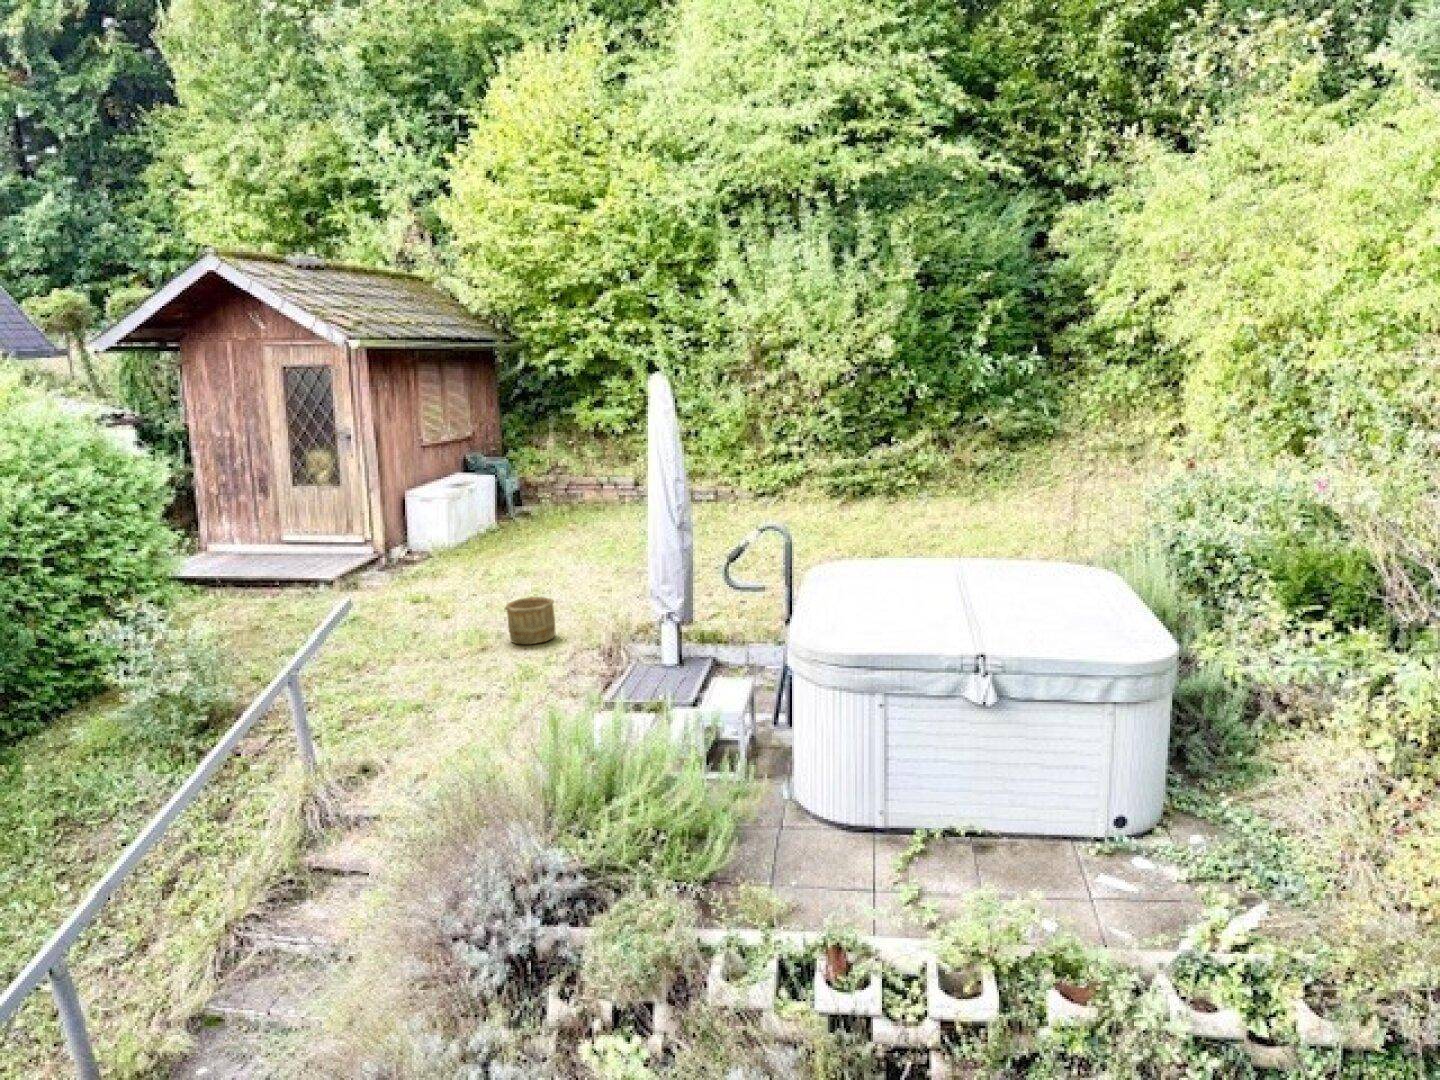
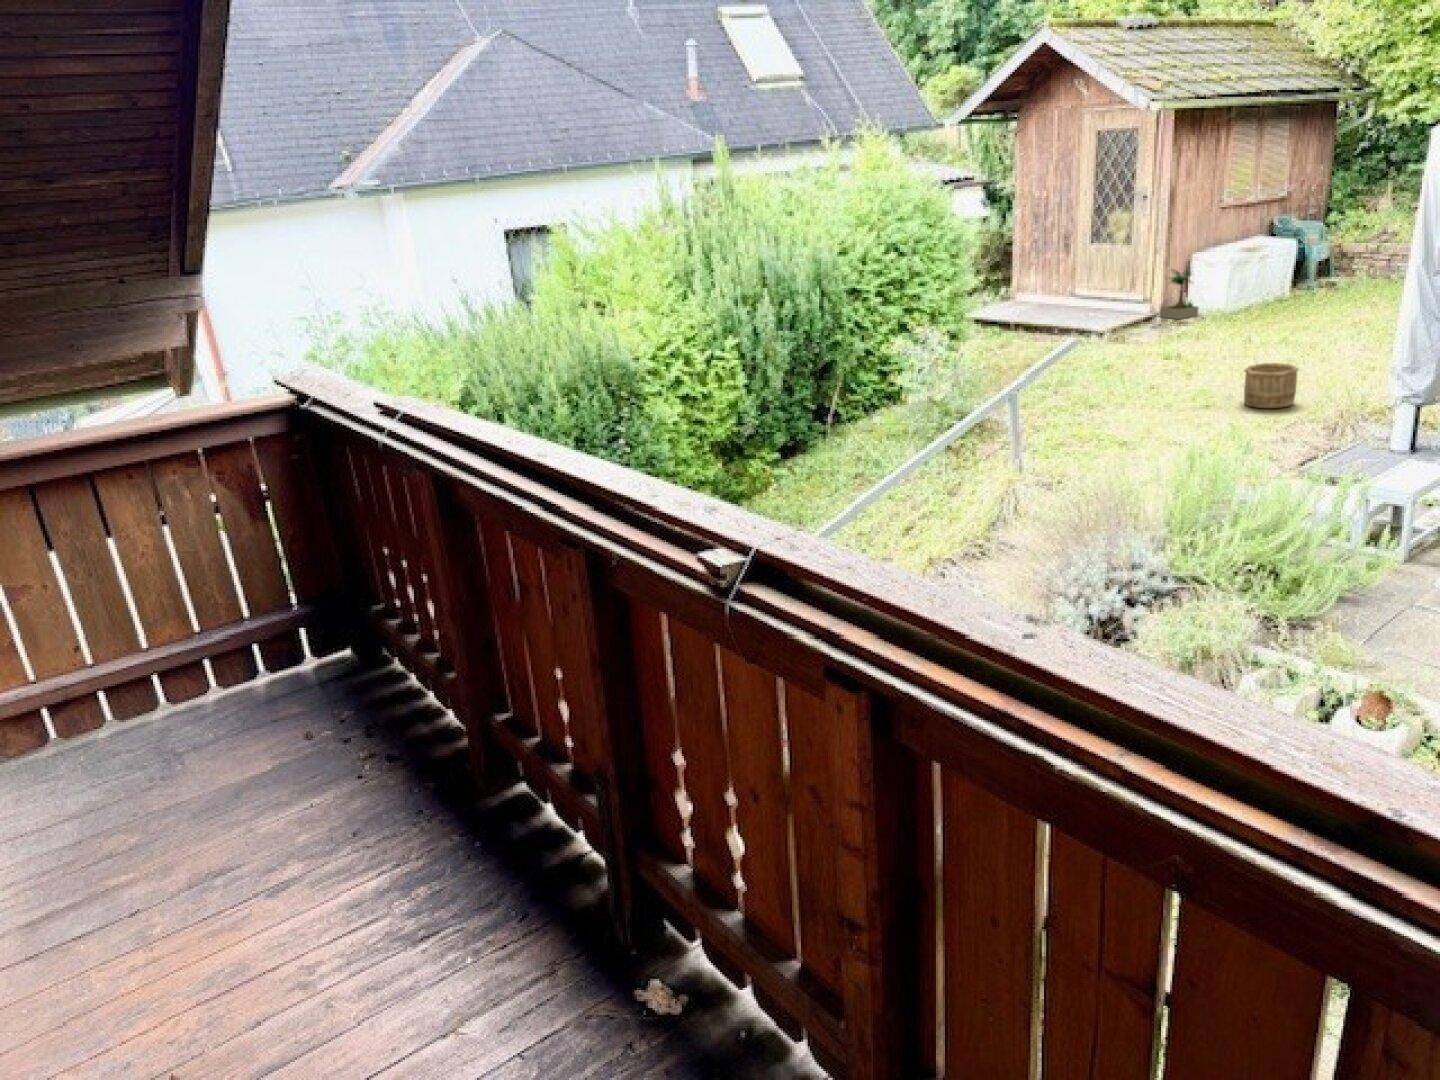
potted plant: none [381,504,423,559] -> present [1160,269,1198,319]

